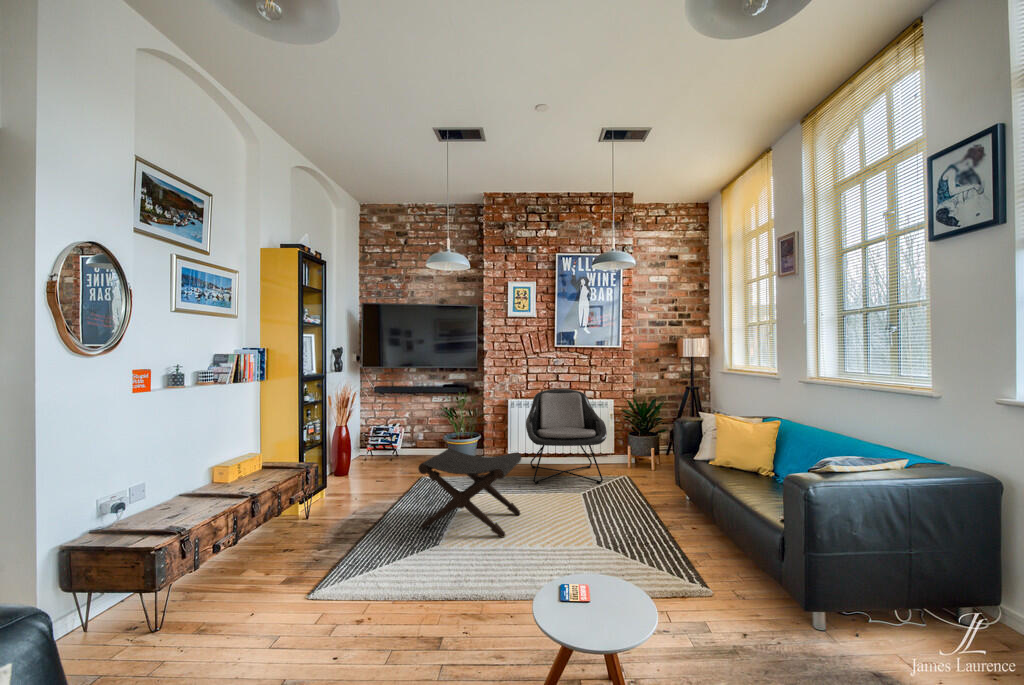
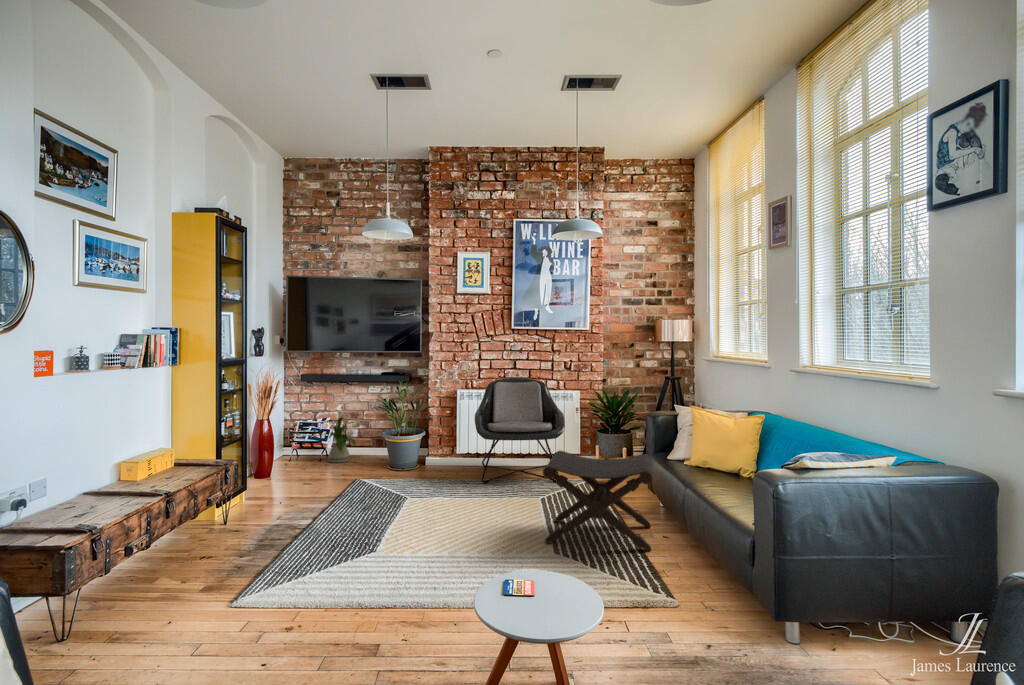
house plant: none [390,422,426,462] -> present [325,418,356,463]
footstool: present [418,449,521,537] -> present [543,451,653,551]

